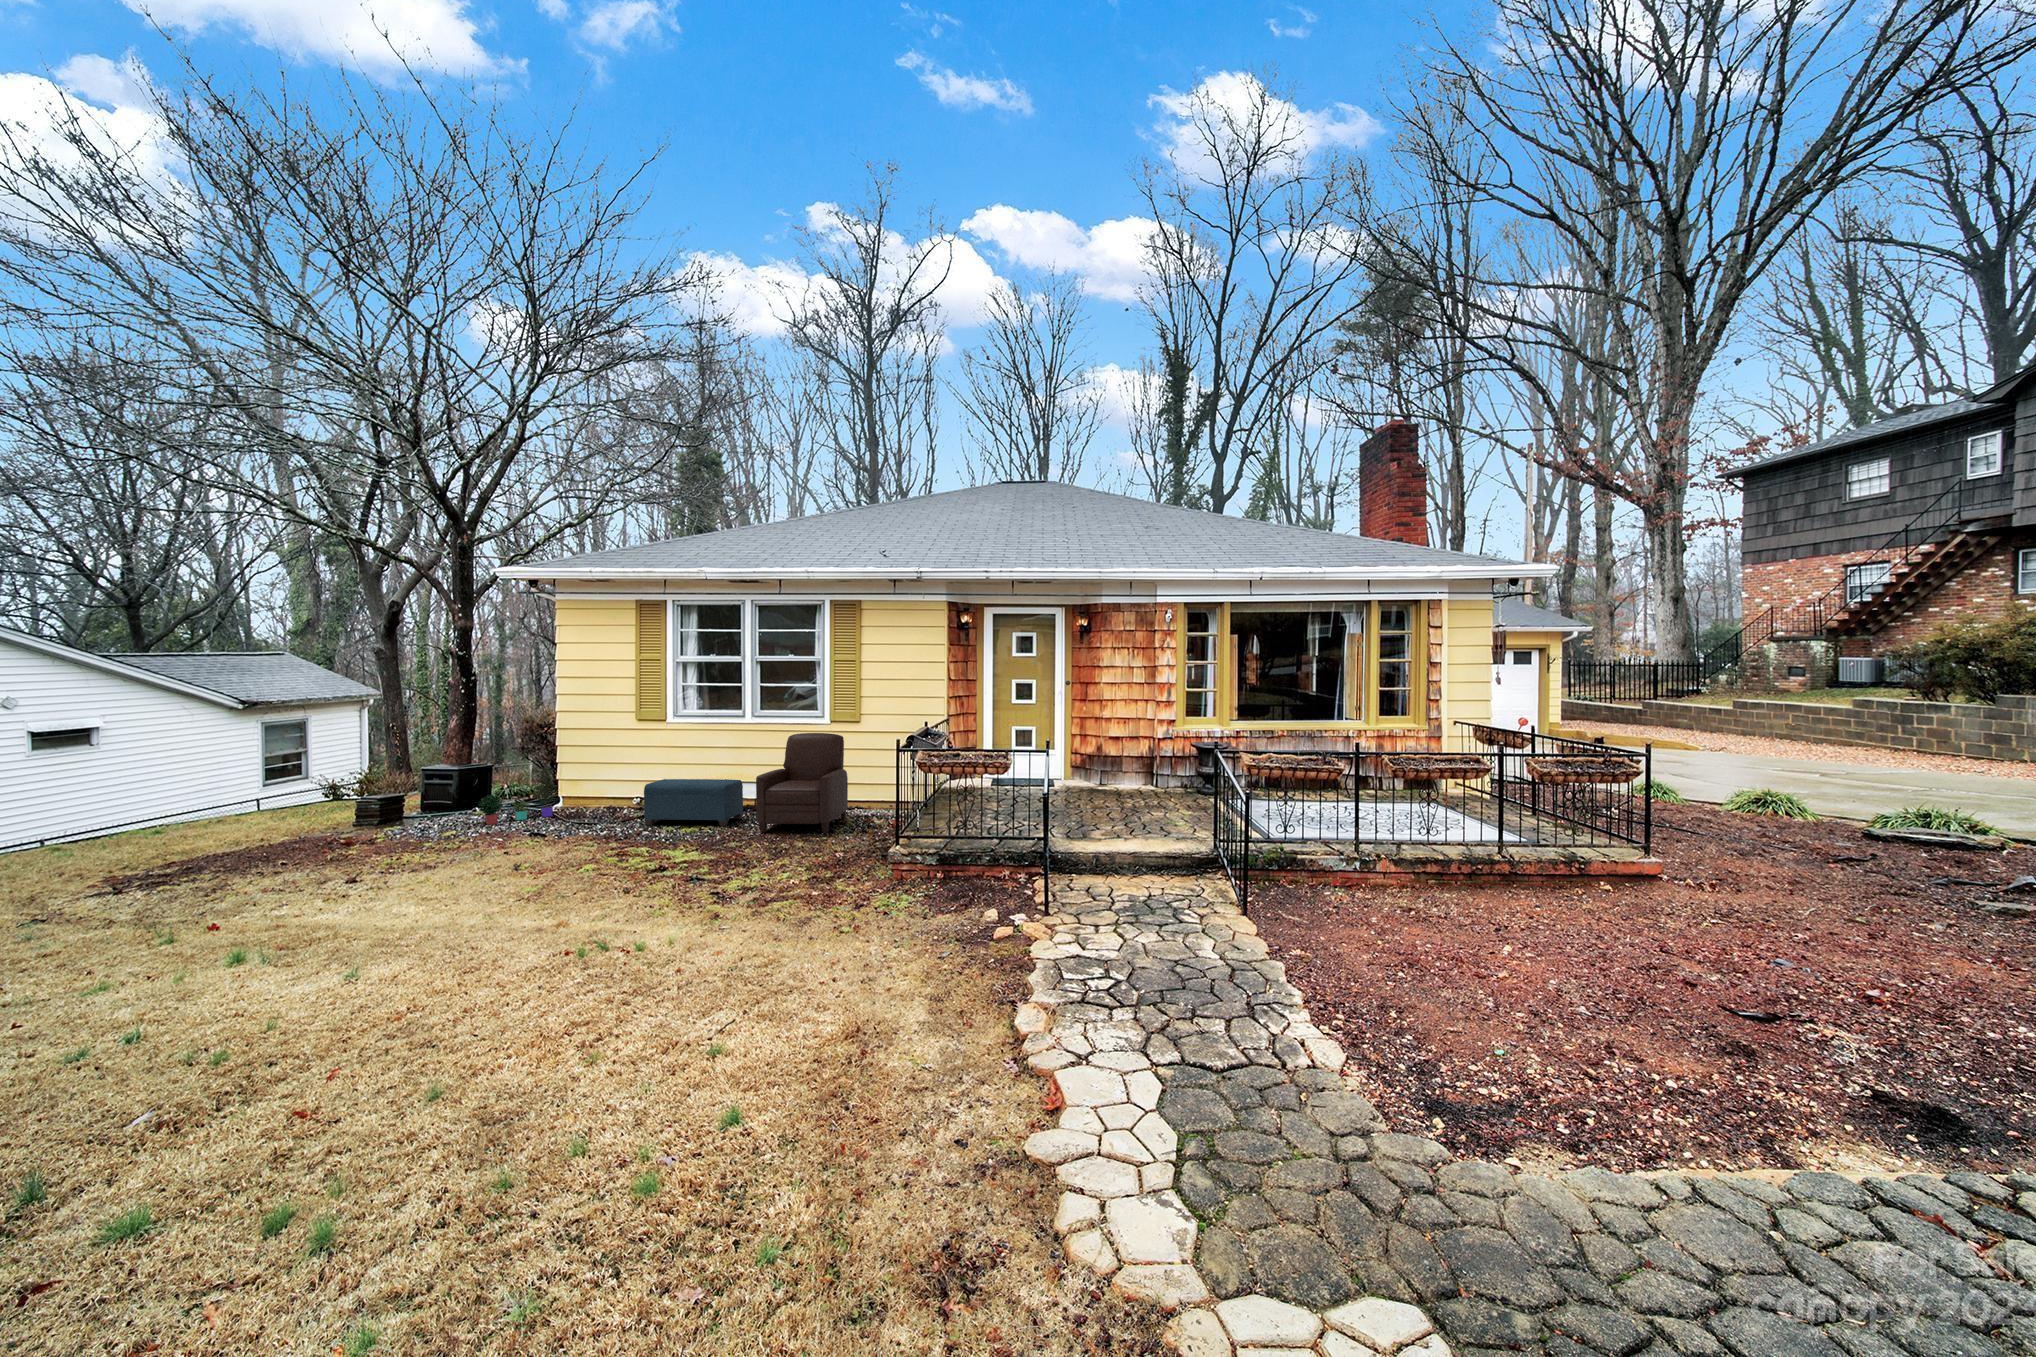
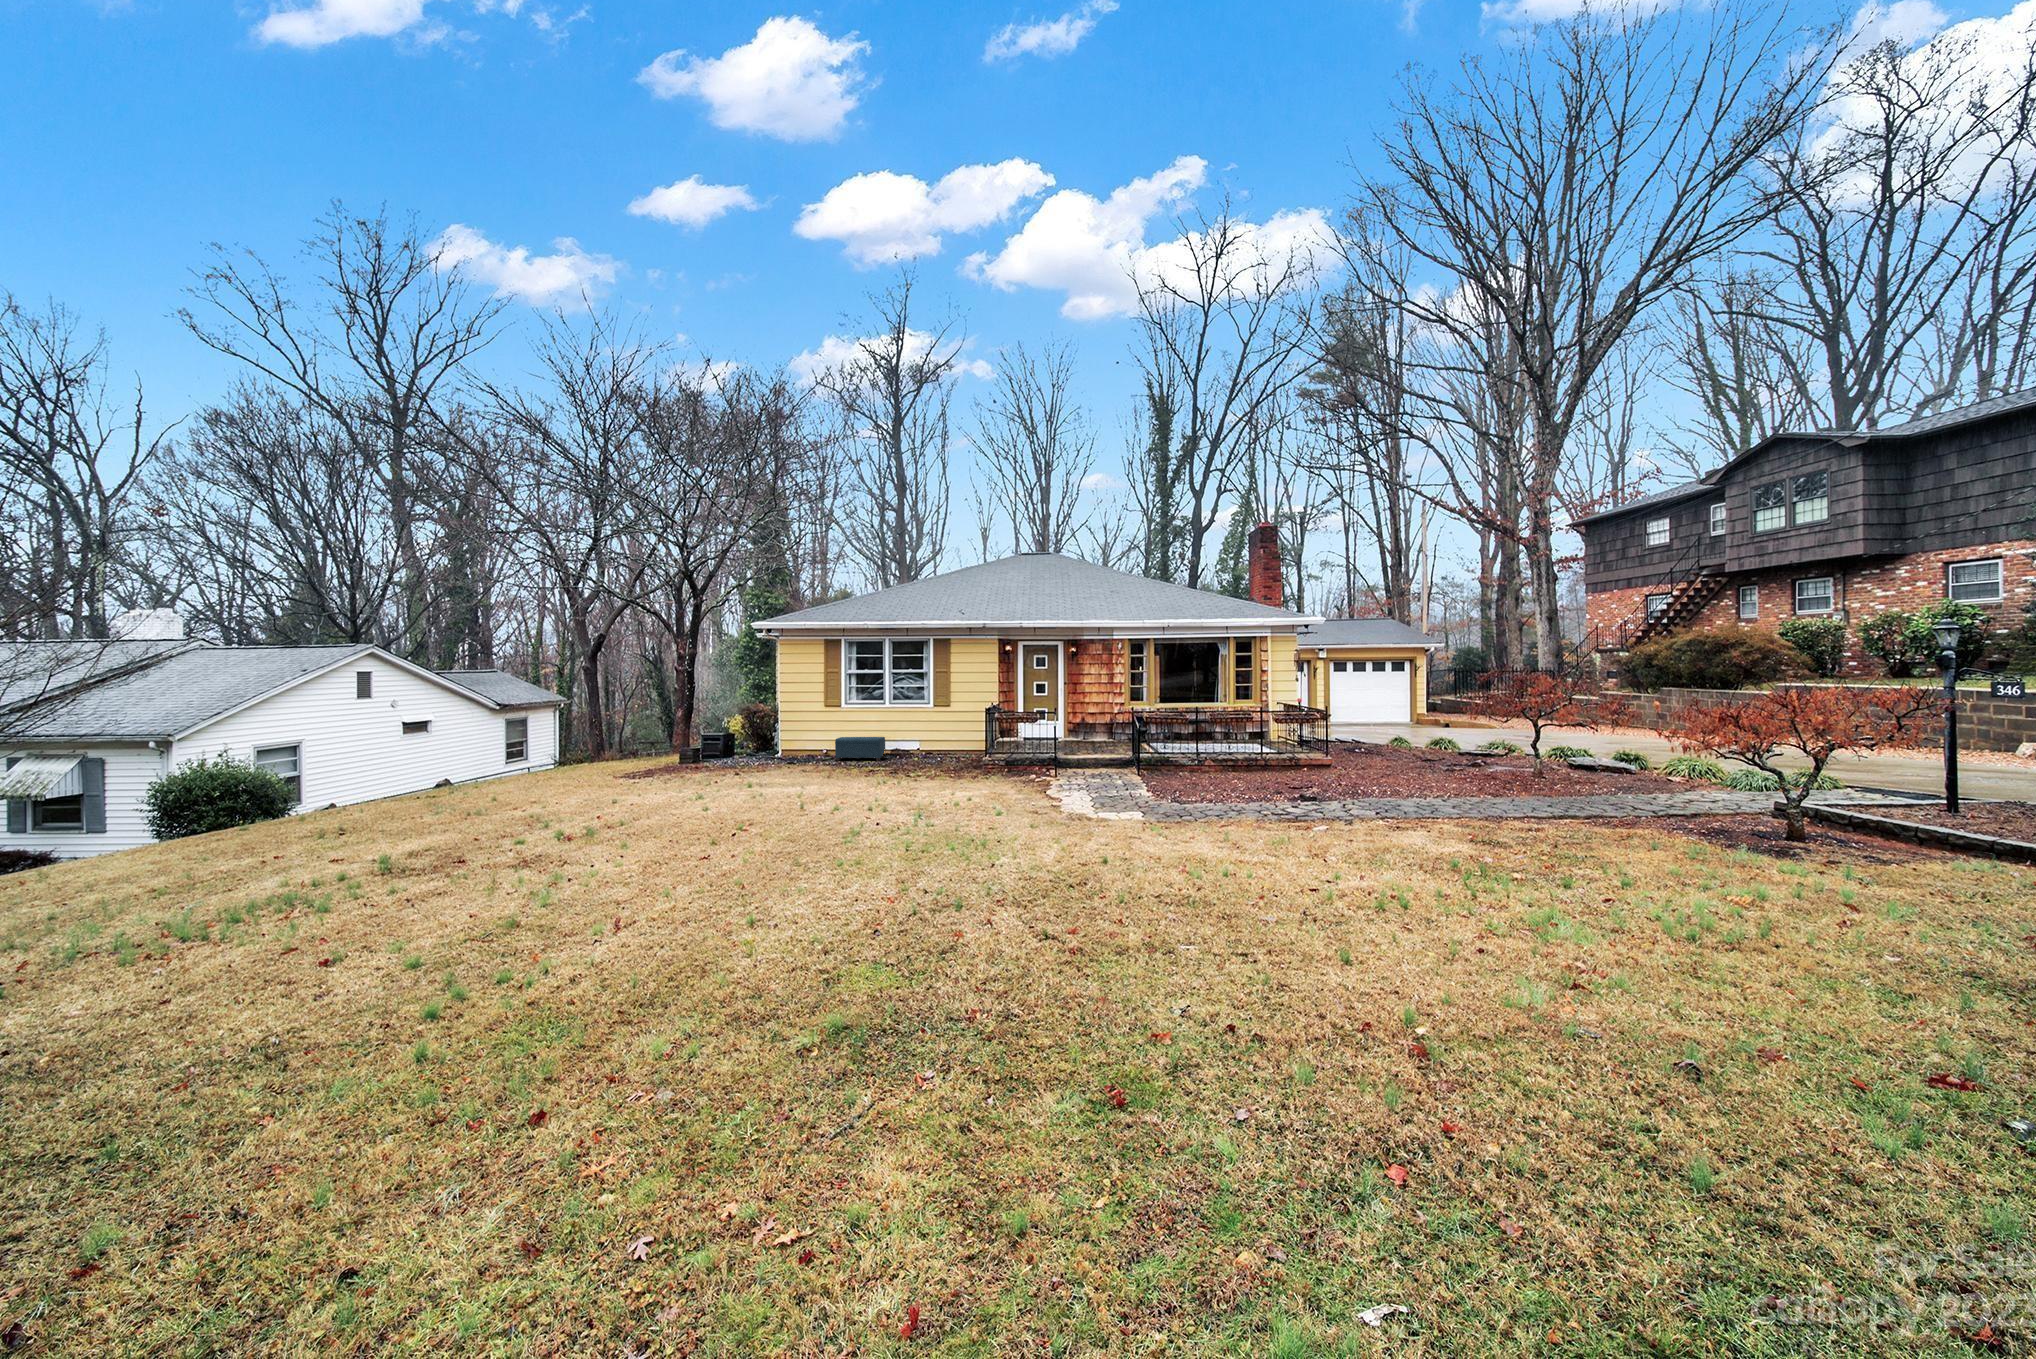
chair: present [756,733,848,833] -> none [899,711,943,762]
potted plant: present [478,768,556,825] -> none [744,731,781,761]

